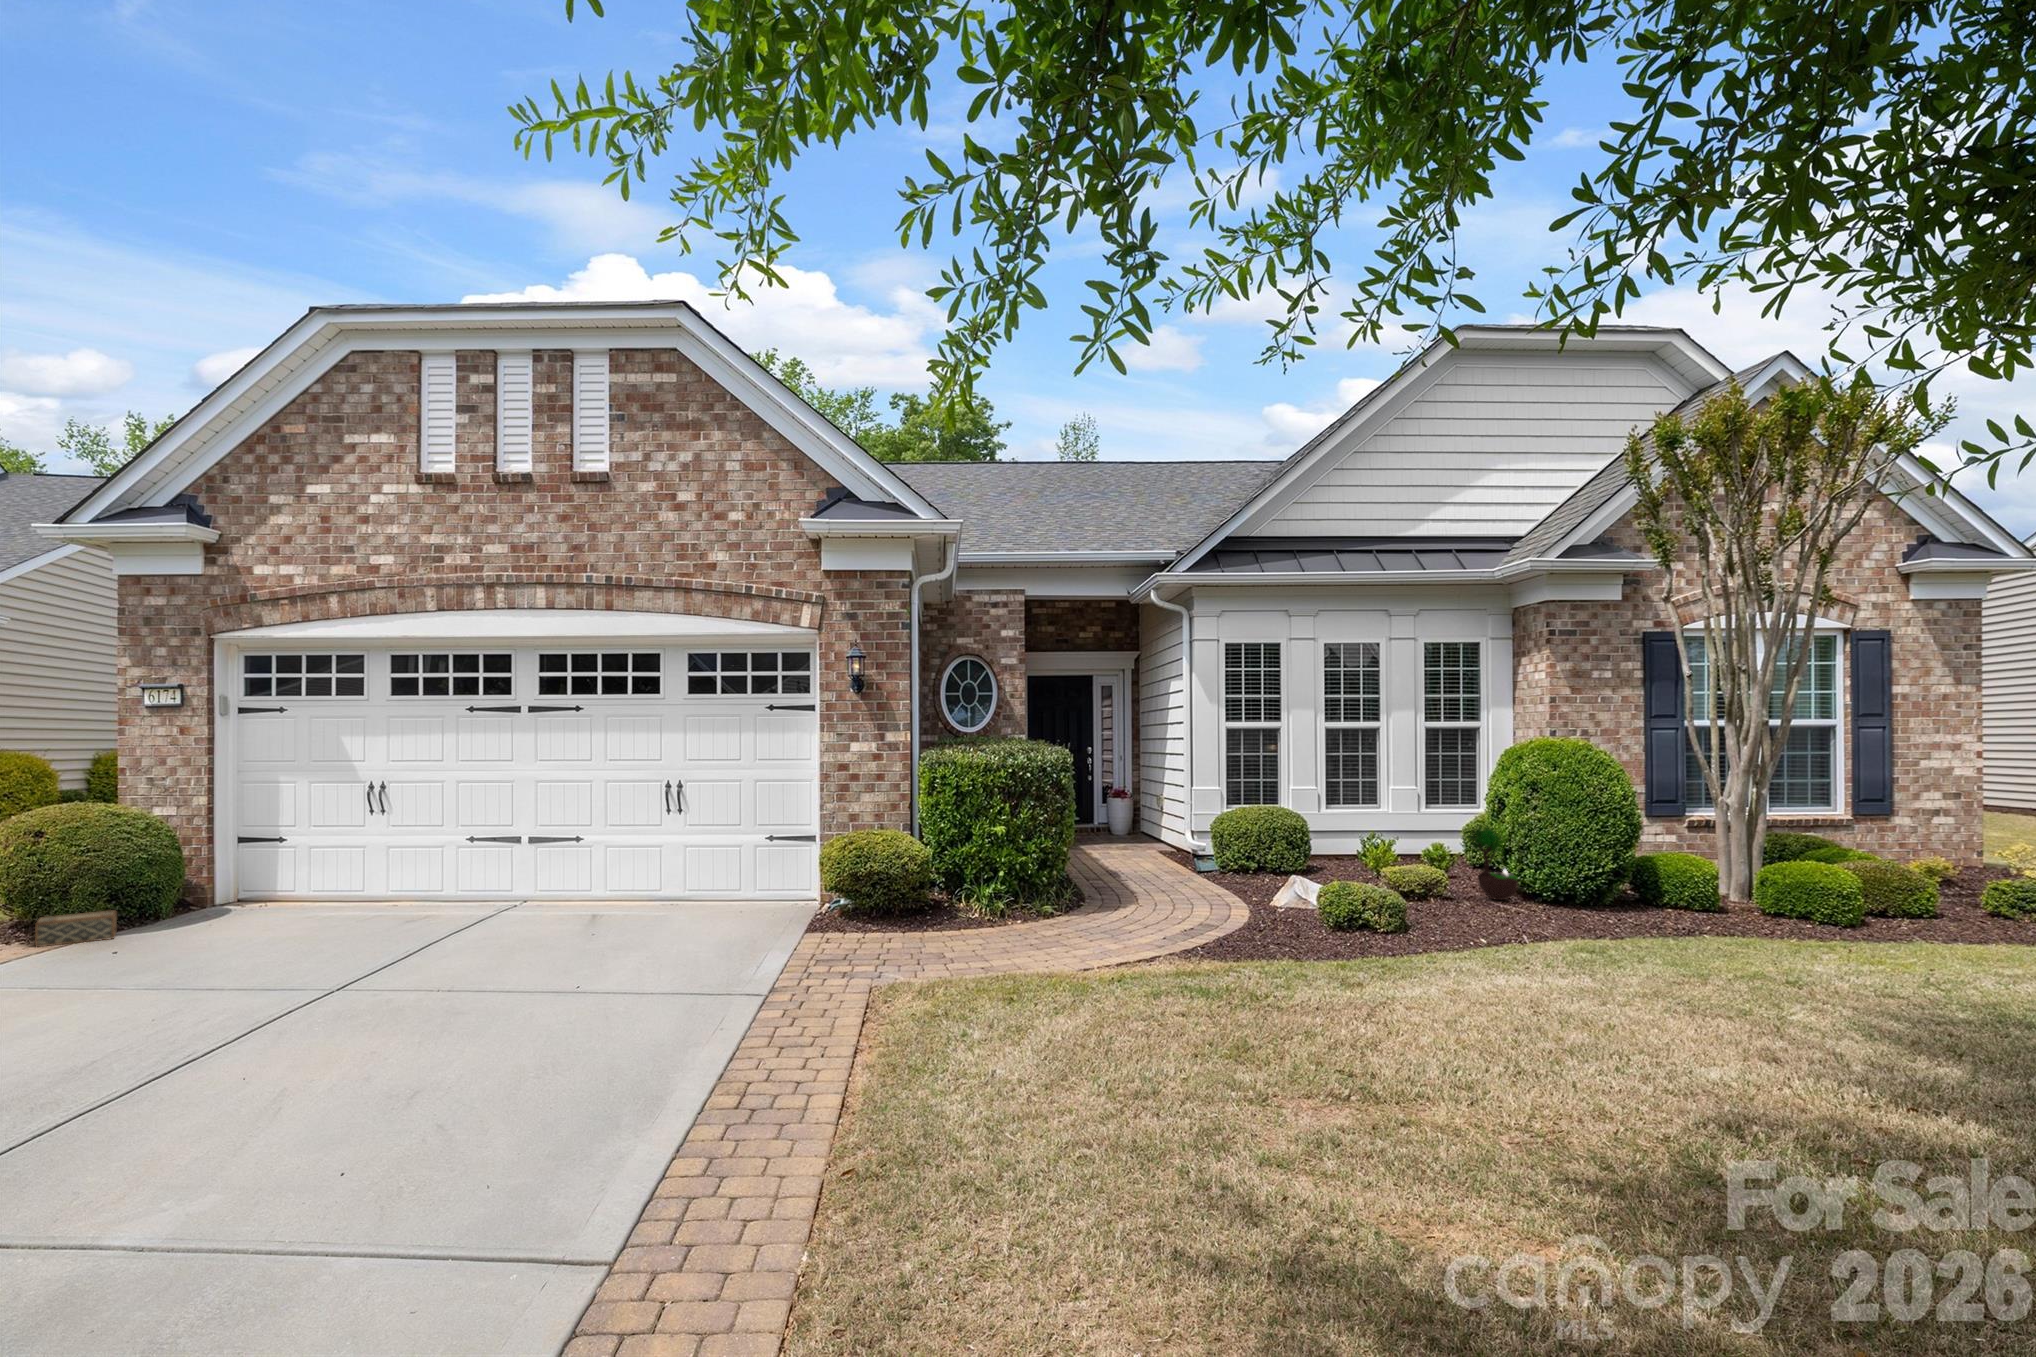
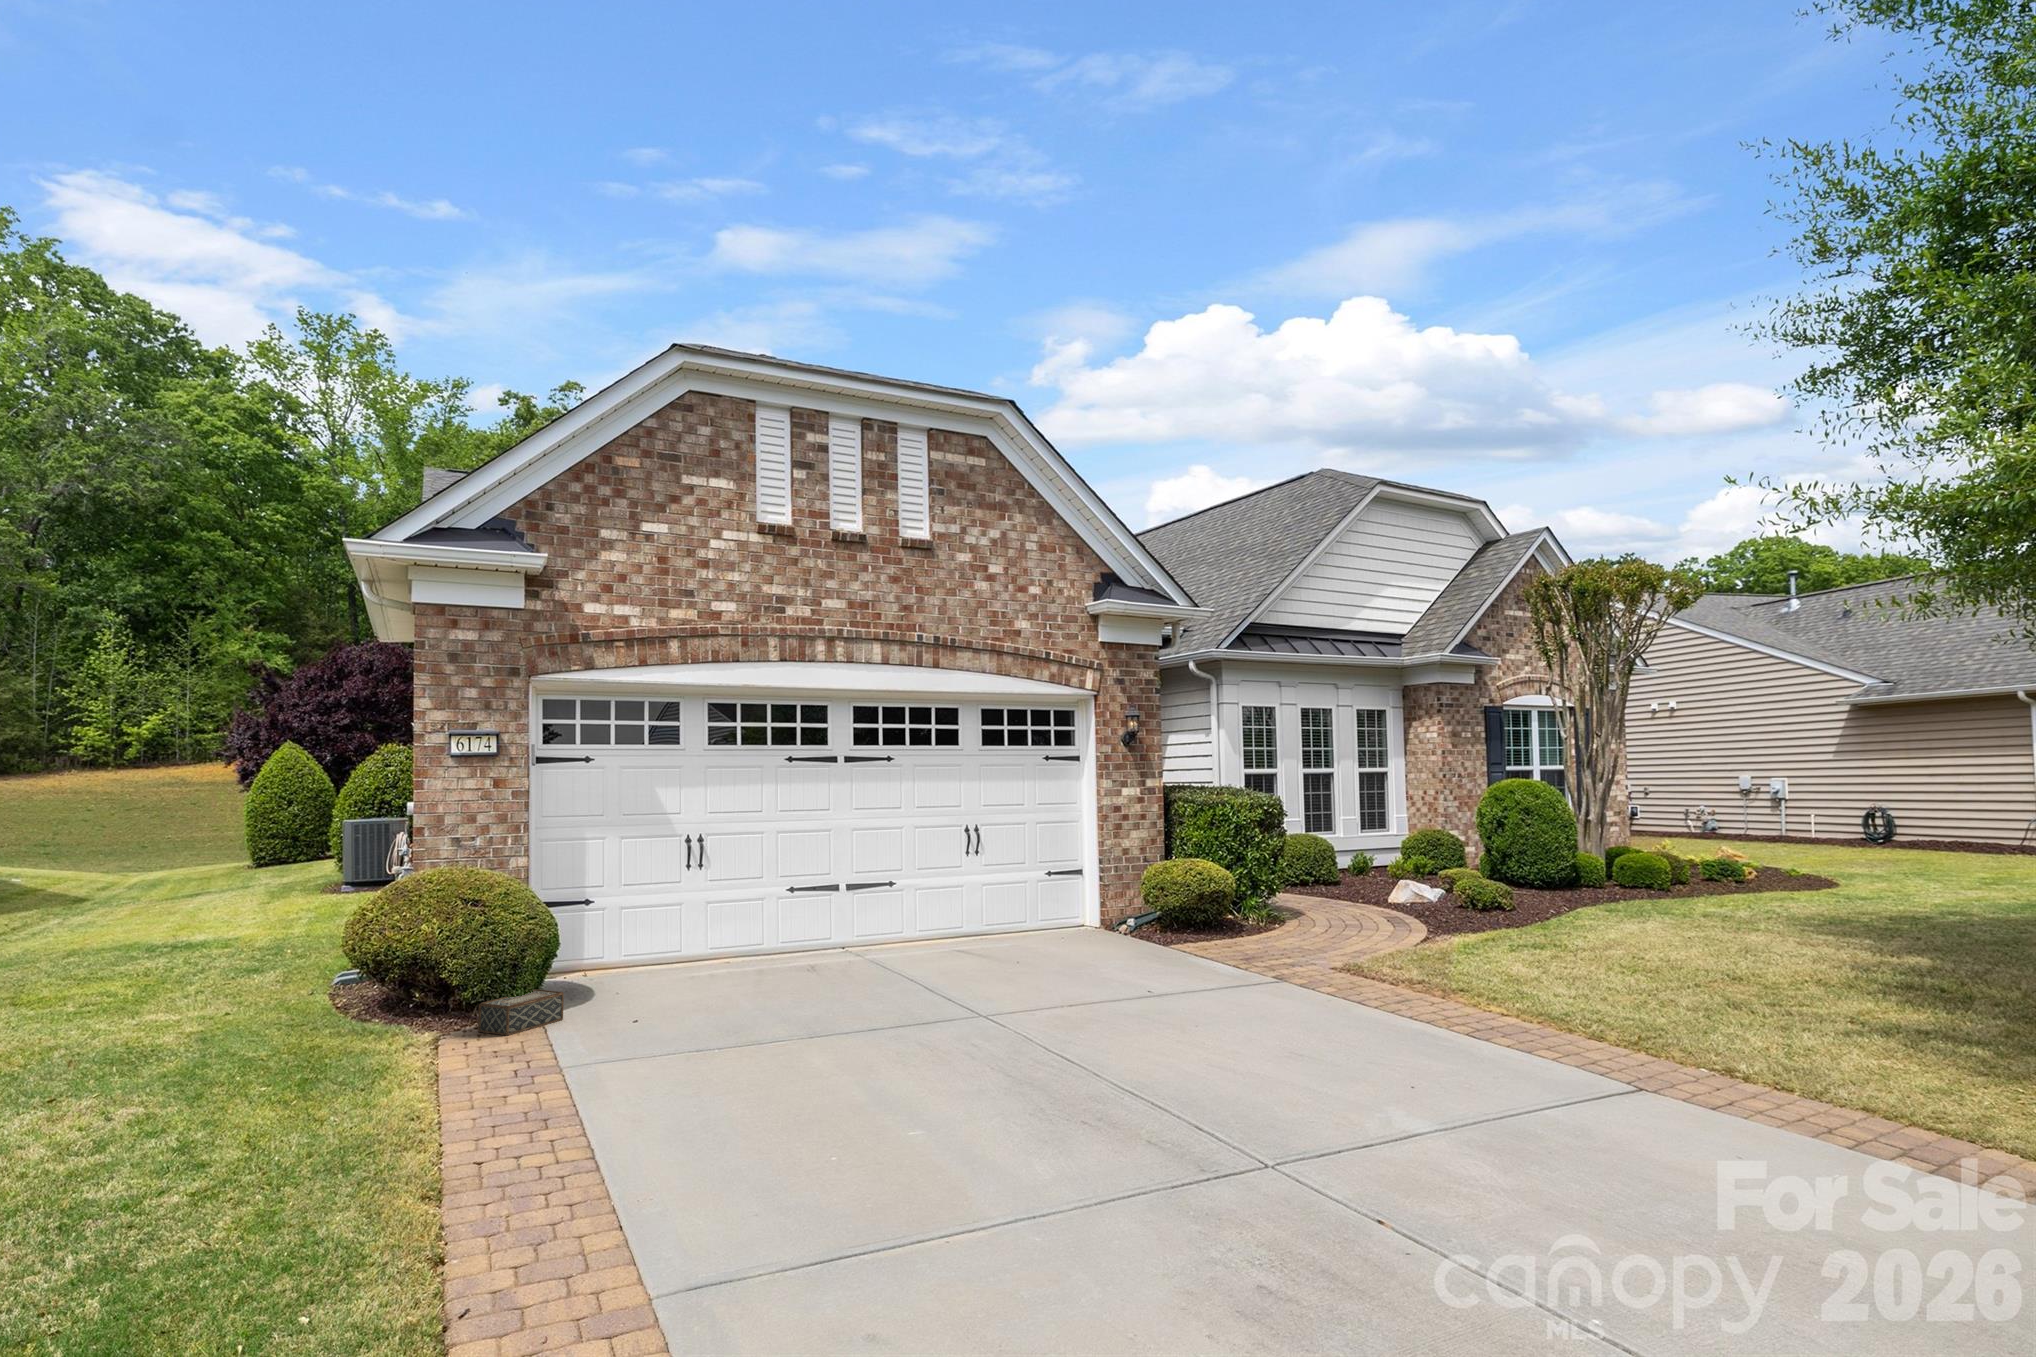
potted tree: present [1463,825,1518,900] -> none [1449,831,1489,887]

